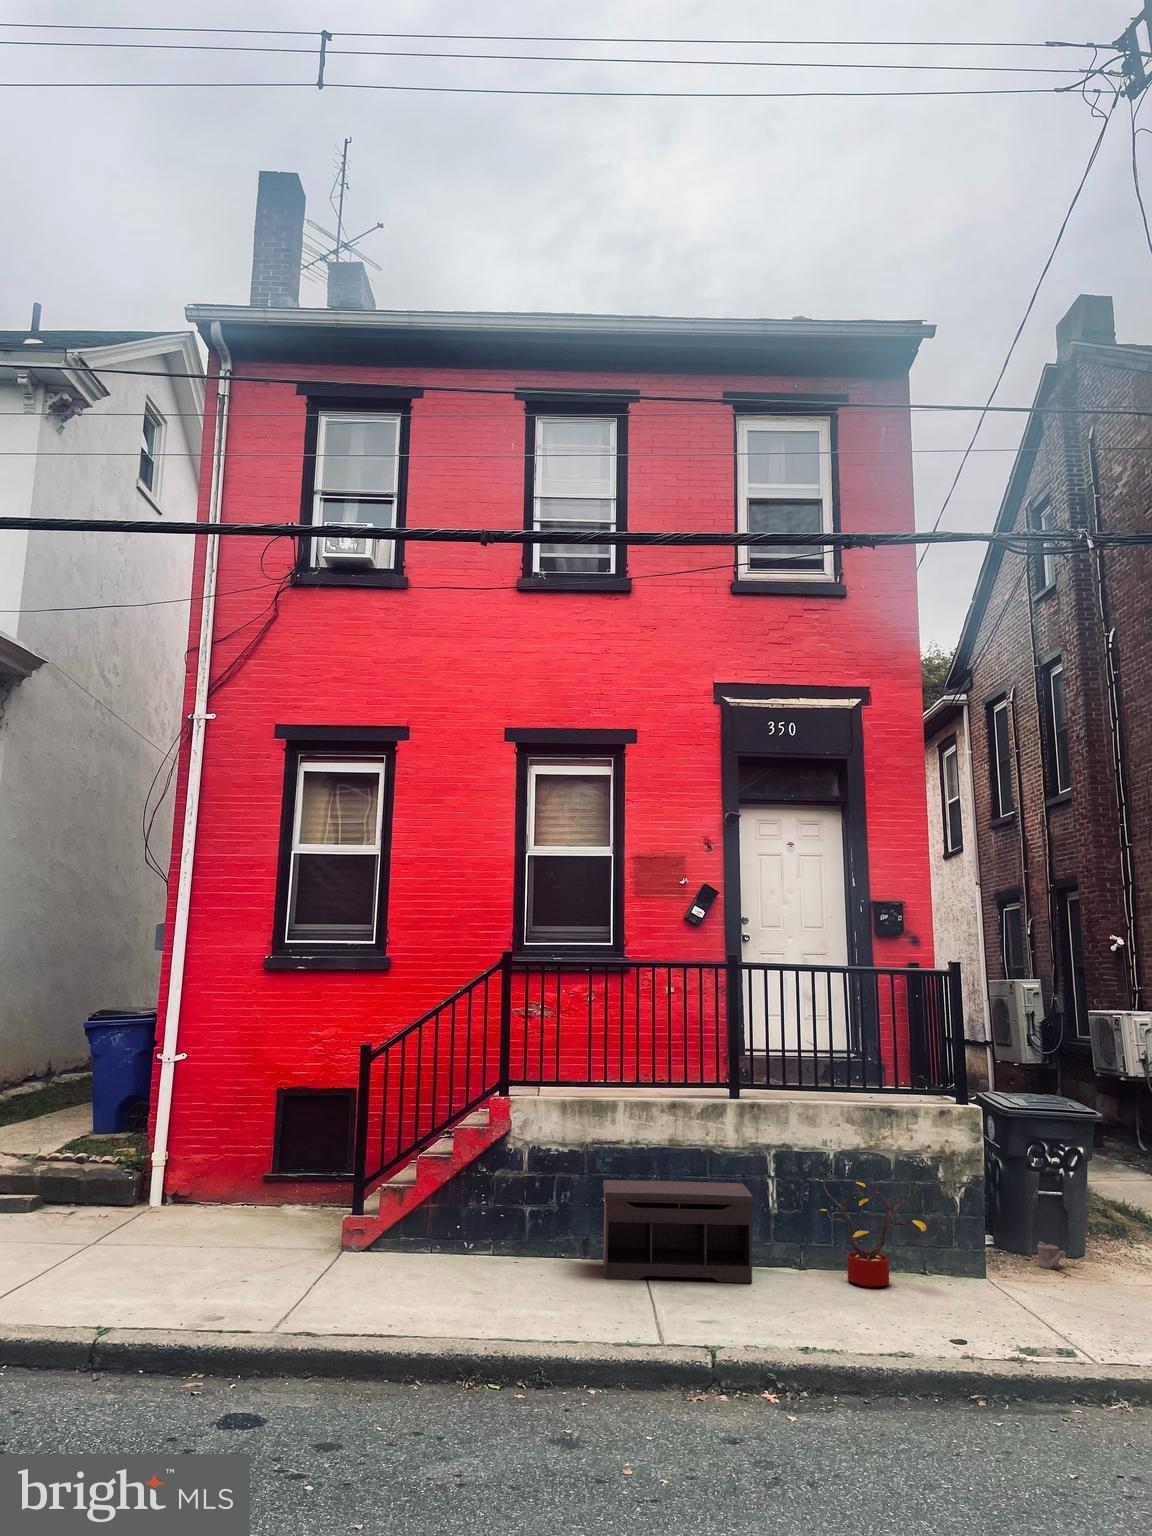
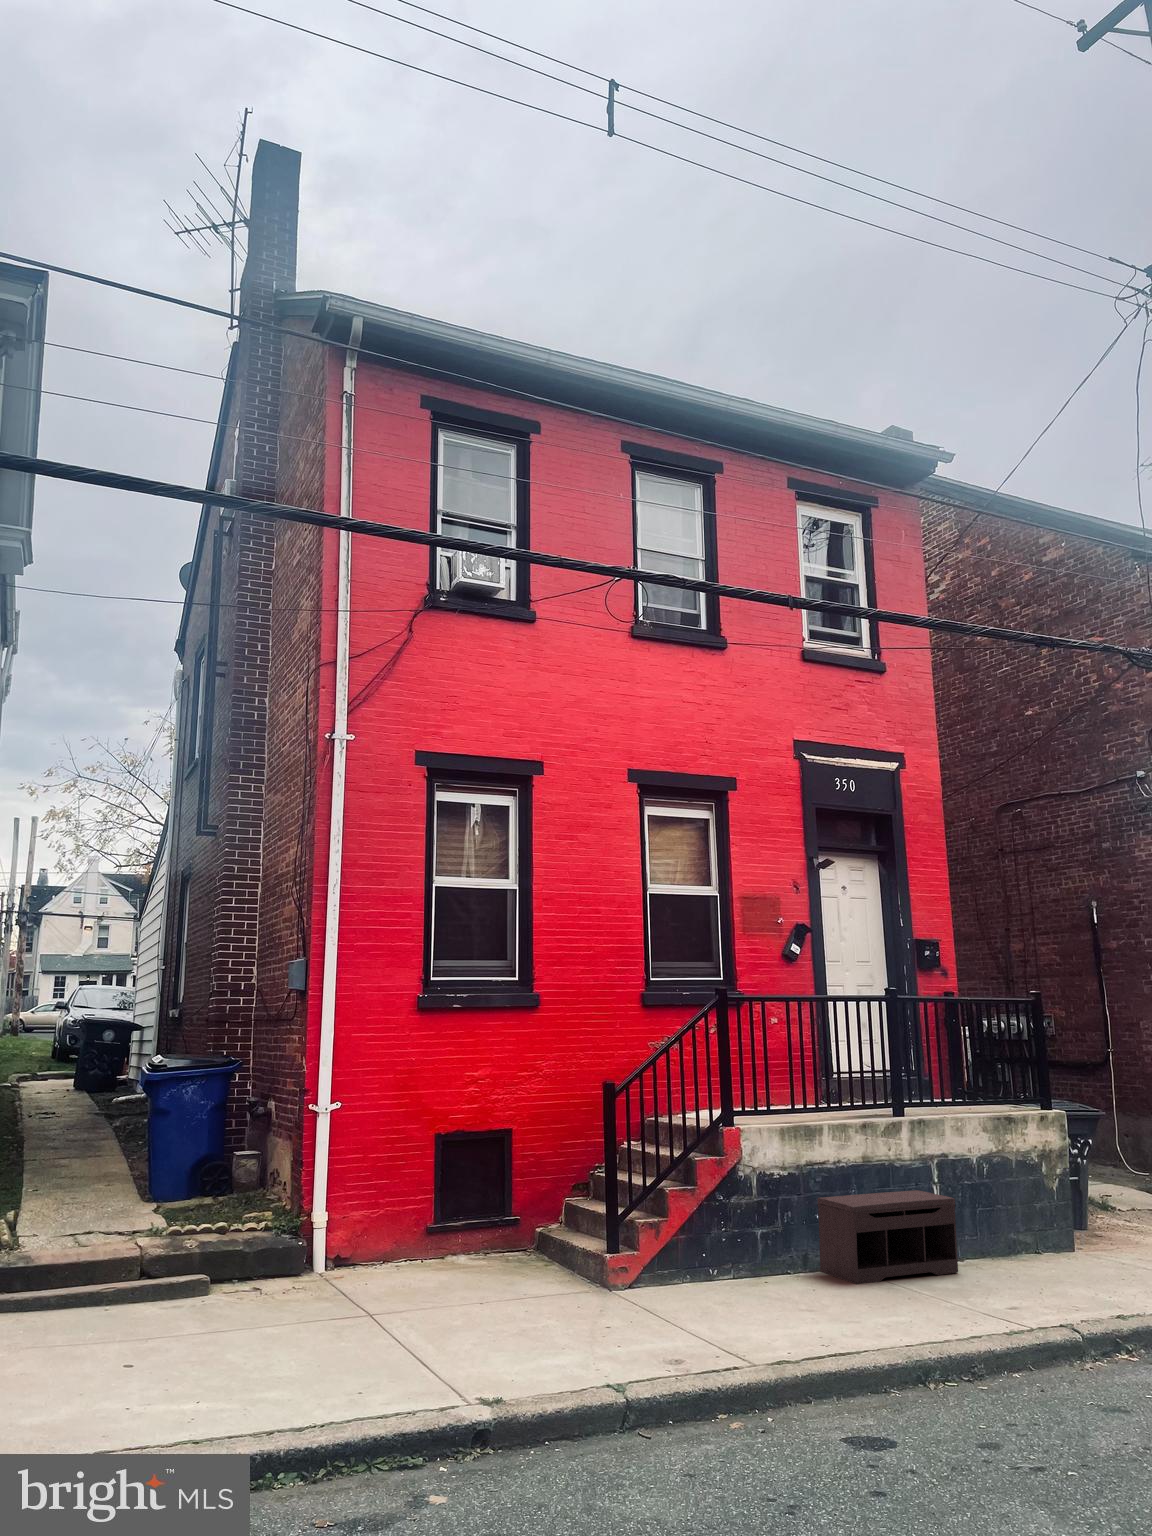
decorative plant: present [821,1176,926,1287] -> none [971,1176,1070,1264]
watering can: present [1037,1241,1066,1269] -> none [1081,1218,1119,1238]

